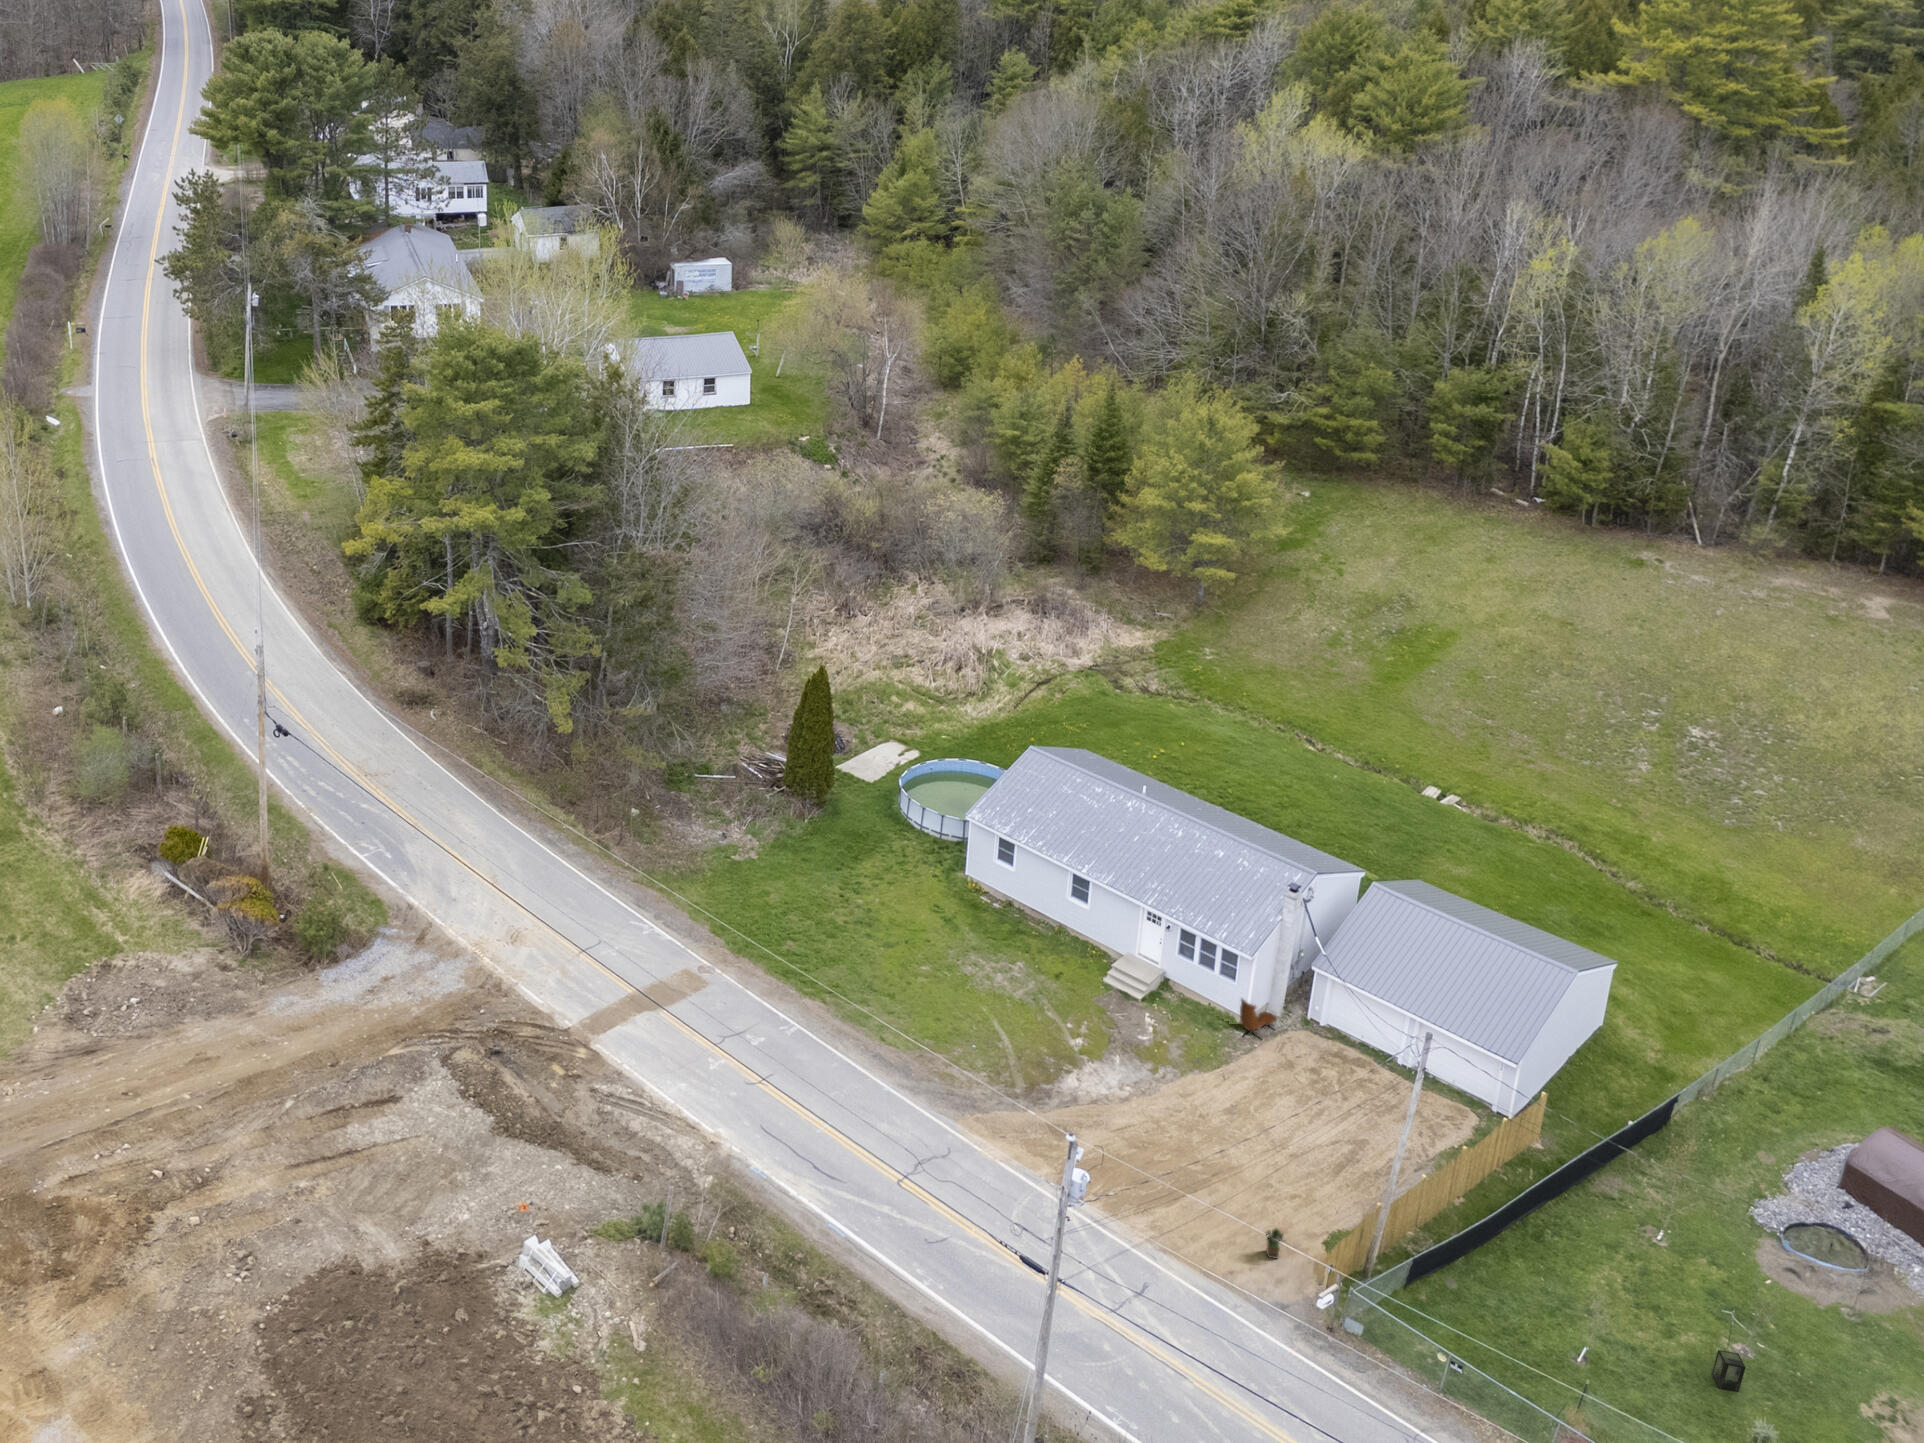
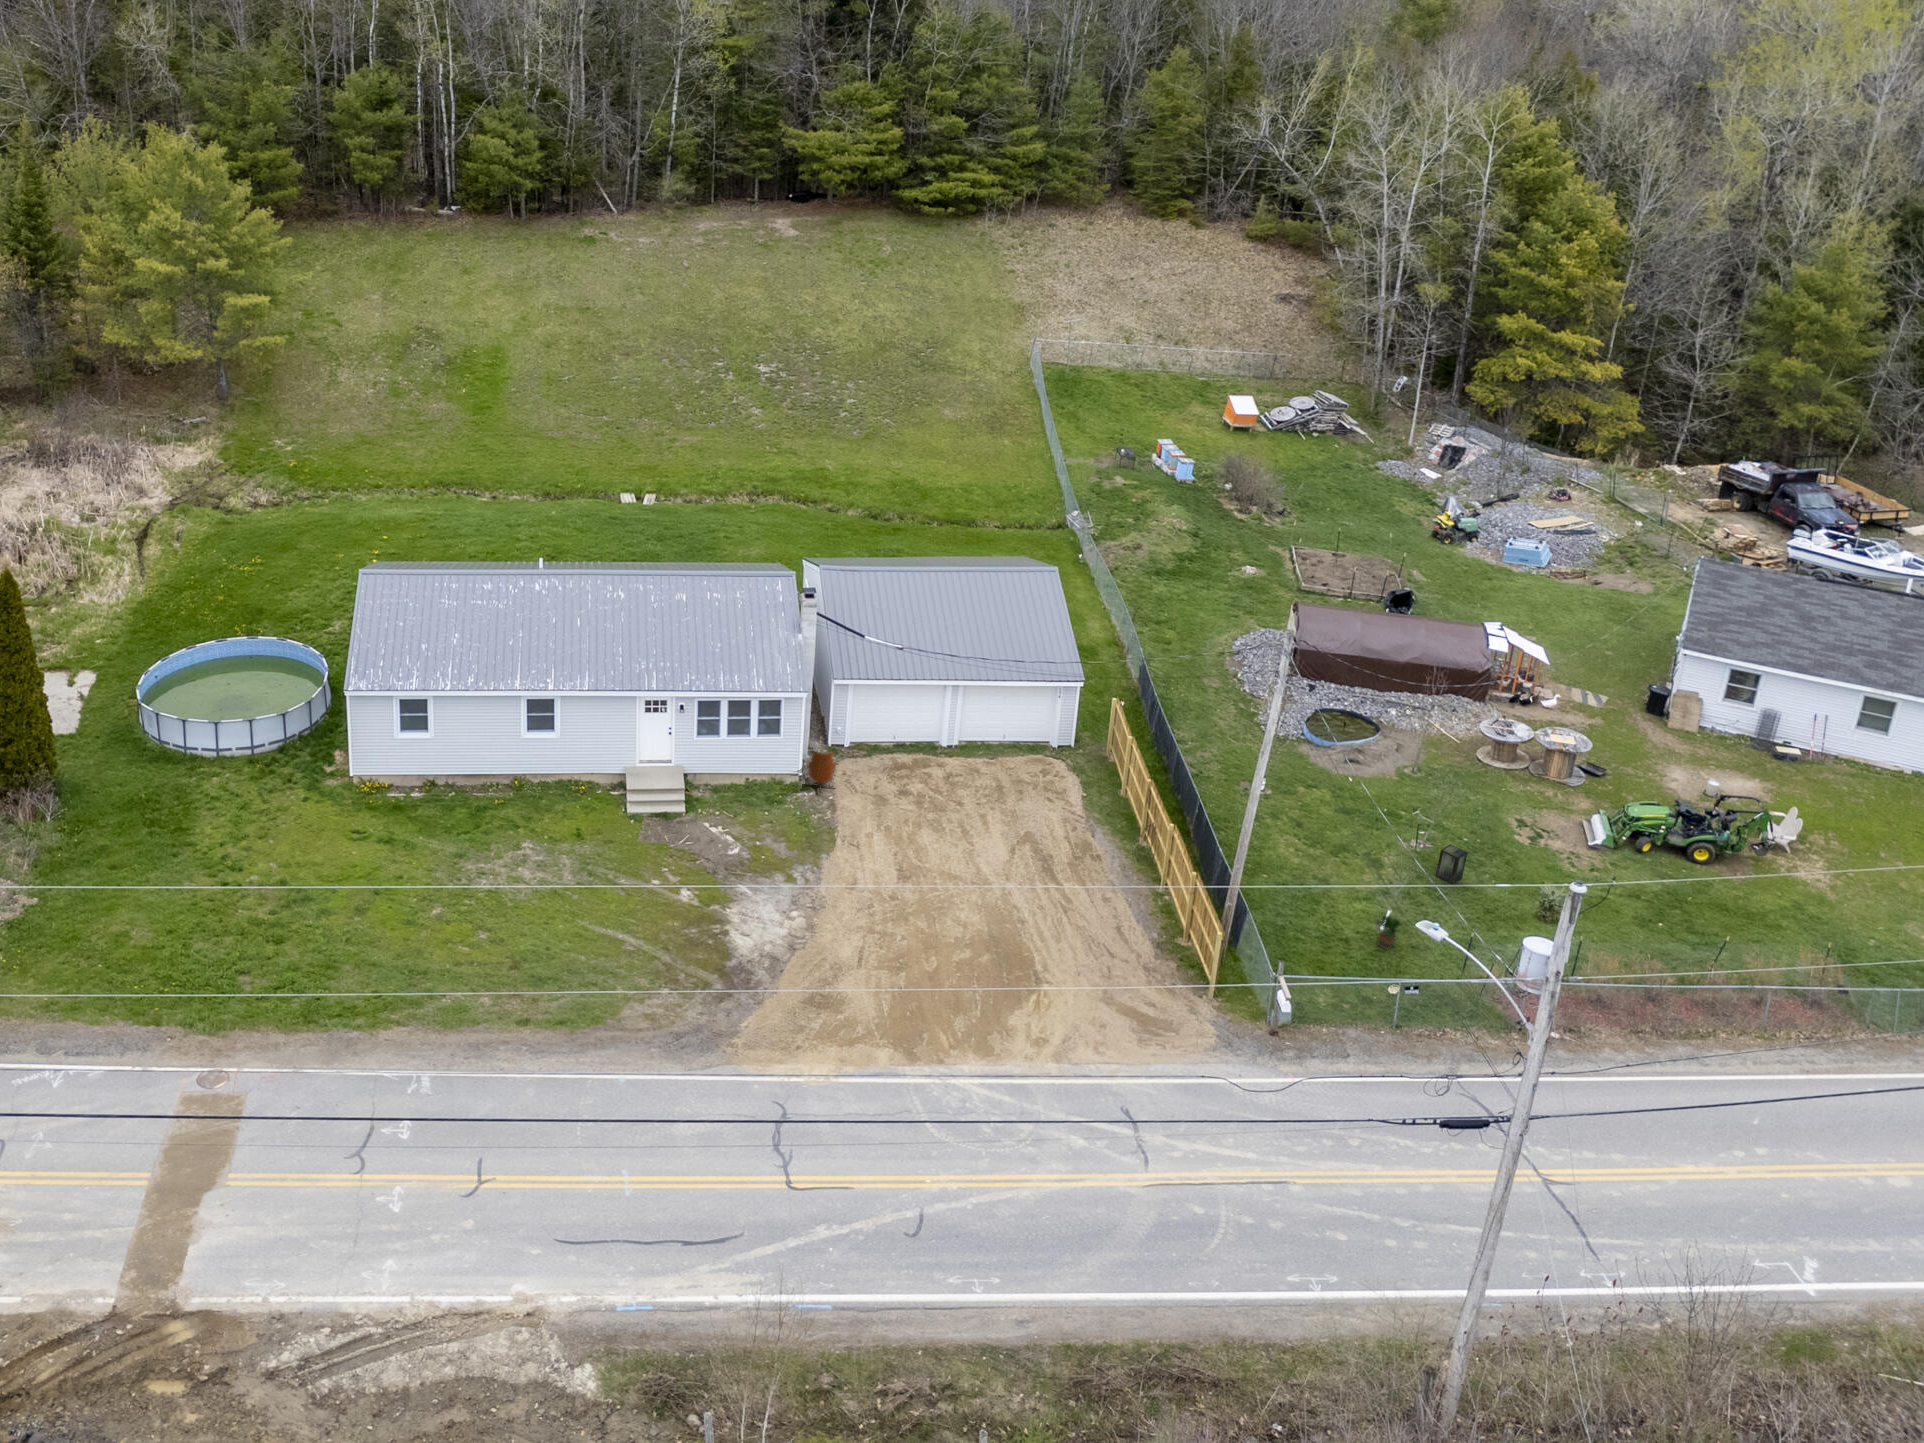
potted tree: present [1266,1229,1284,1258] -> present [1377,916,1401,950]

